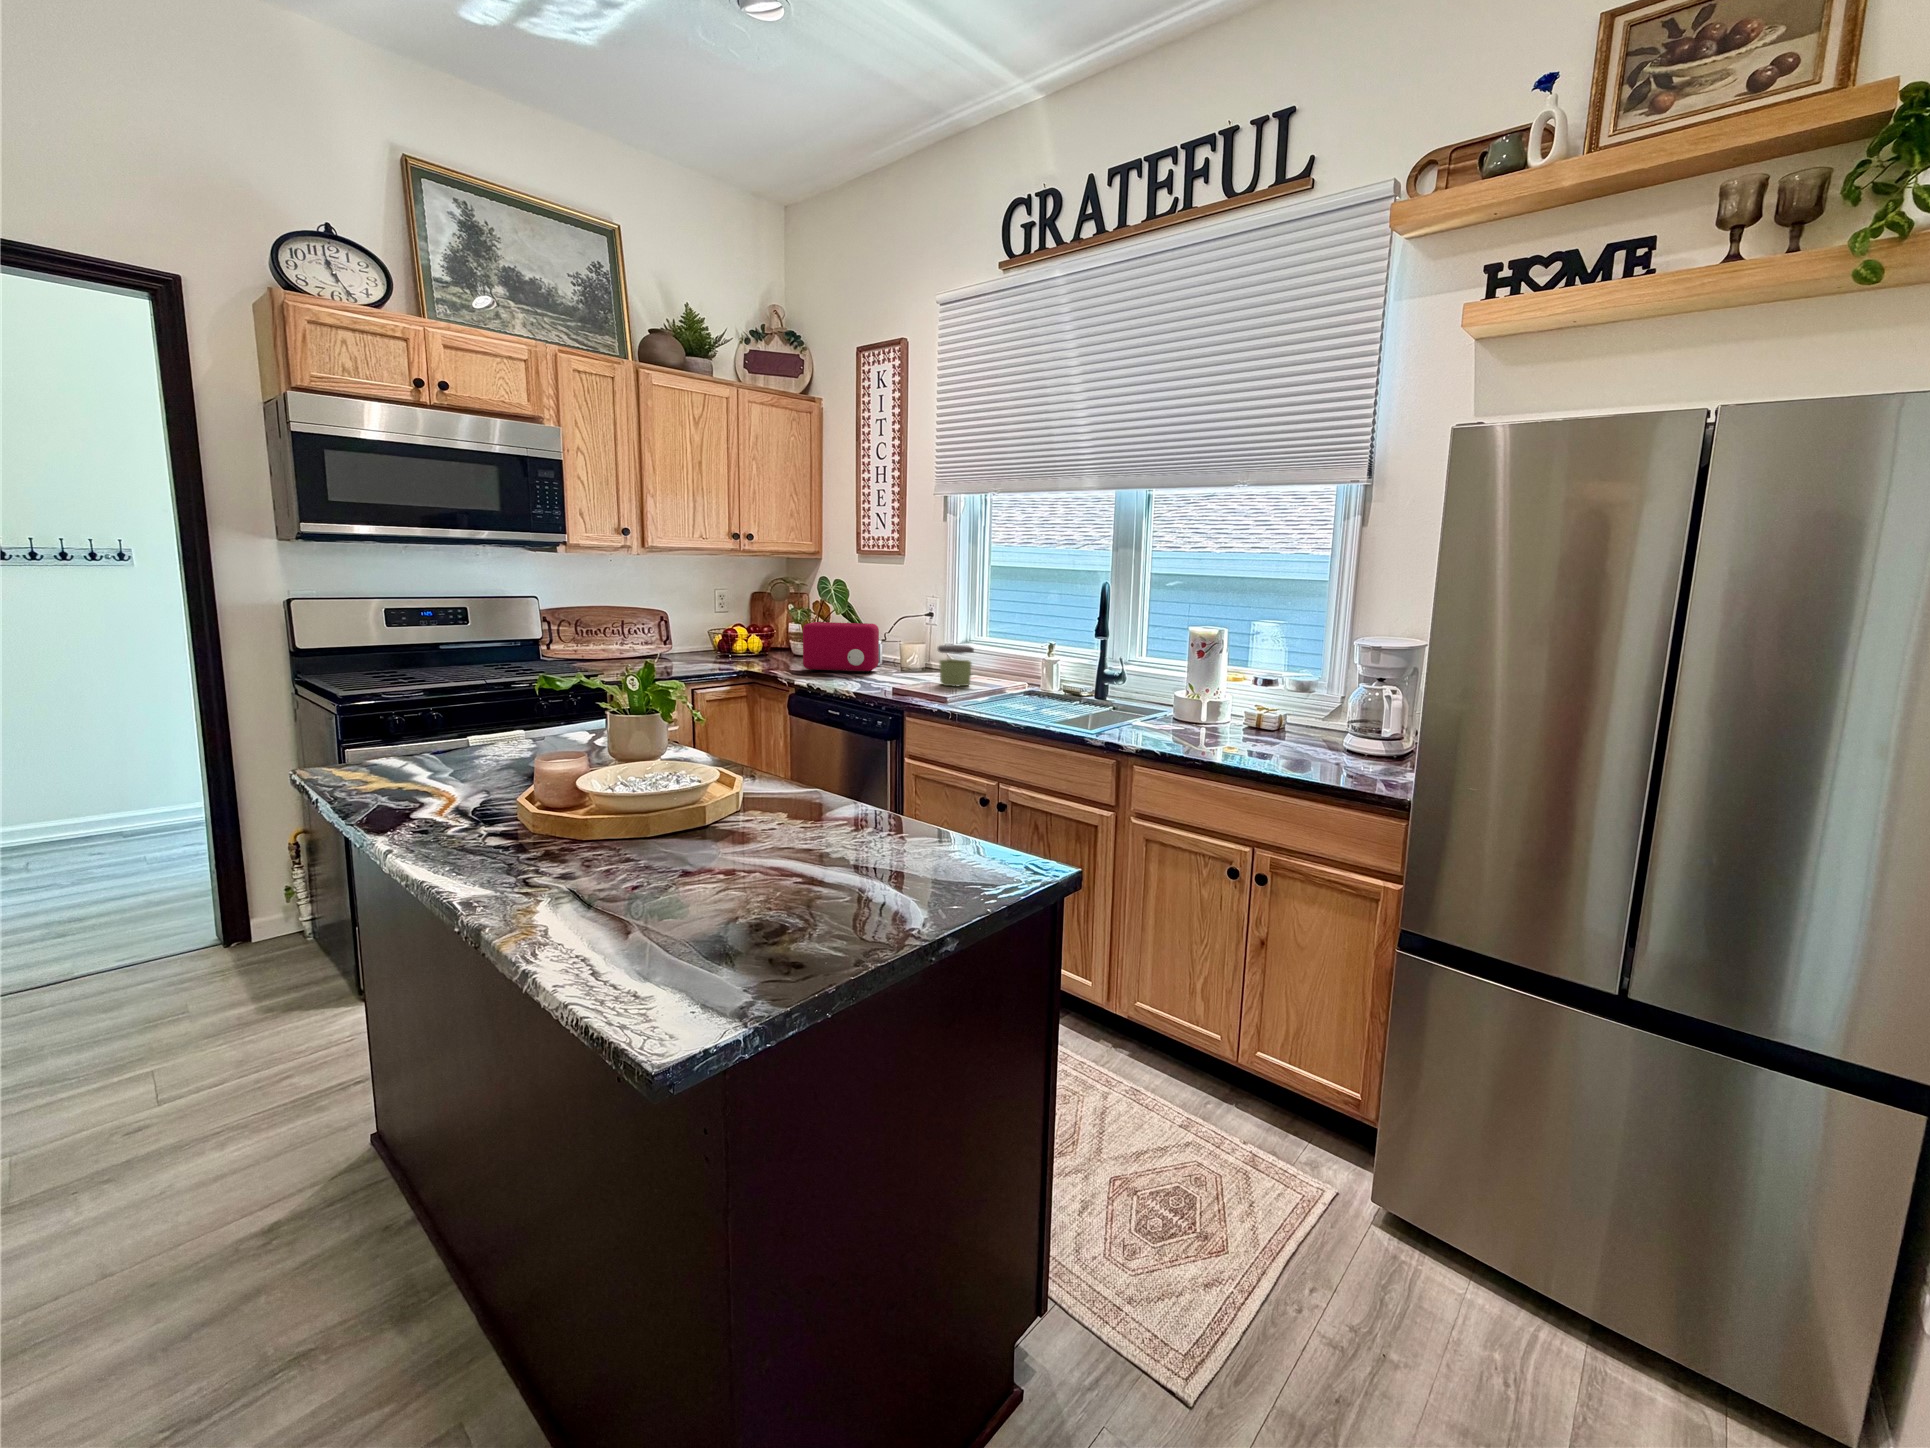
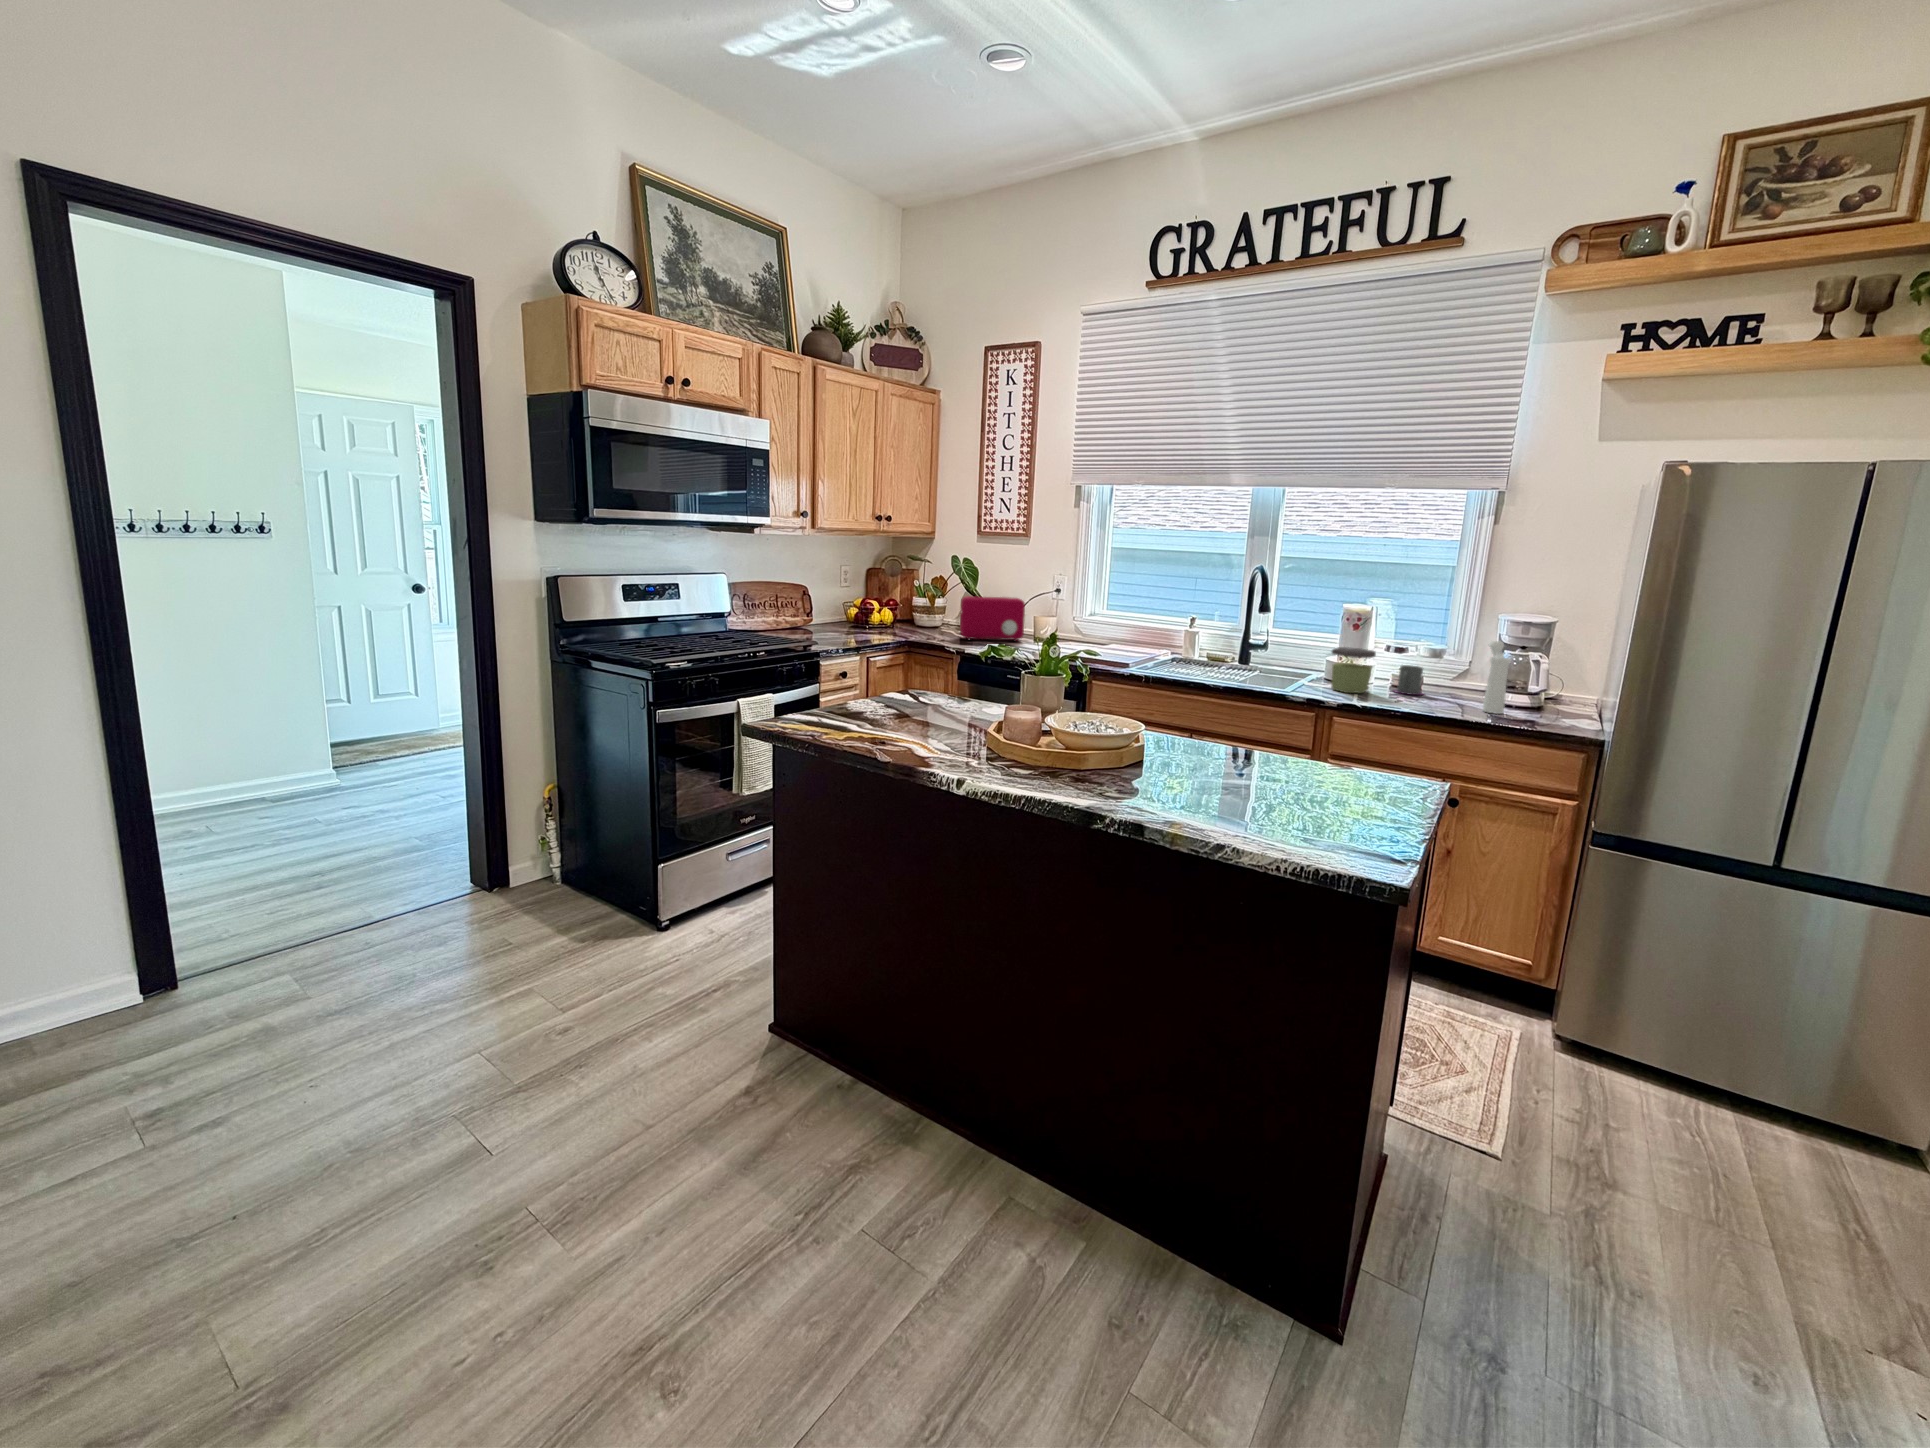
jar: present [938,645,974,686] -> present [1331,647,1376,693]
pepper mill: none [1301,673,1338,768] -> present [1483,641,1511,714]
mug: none [1226,704,1264,742] -> present [1394,665,1423,695]

